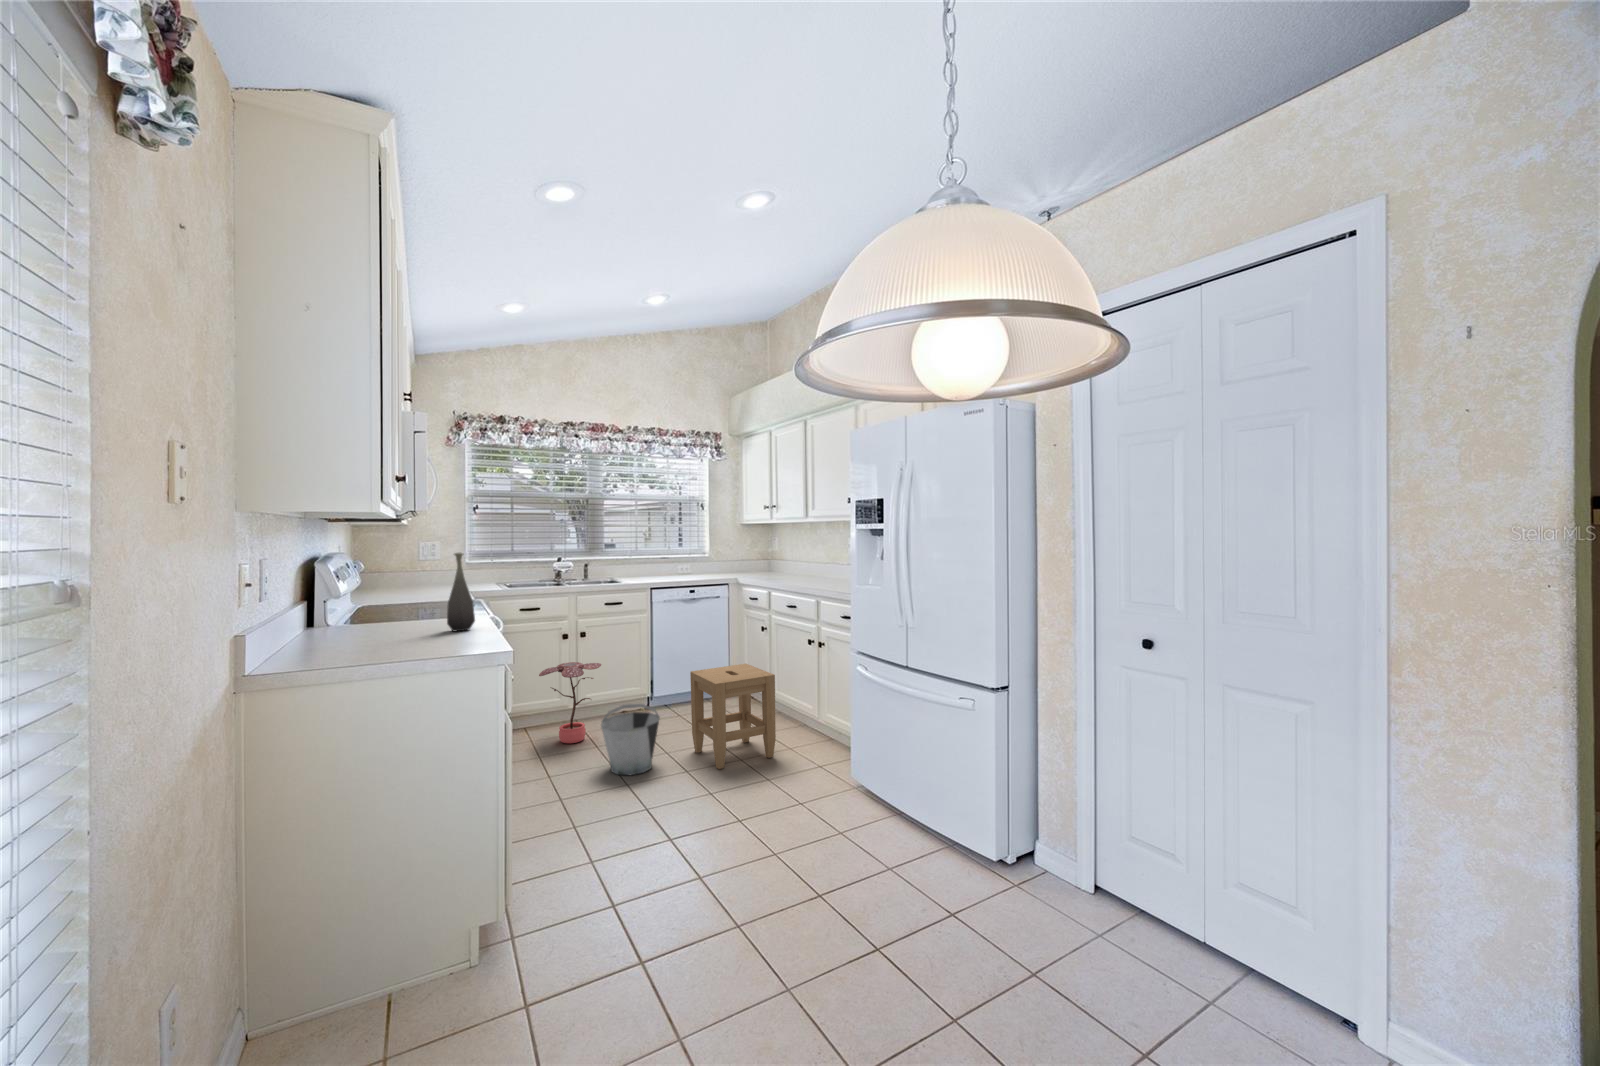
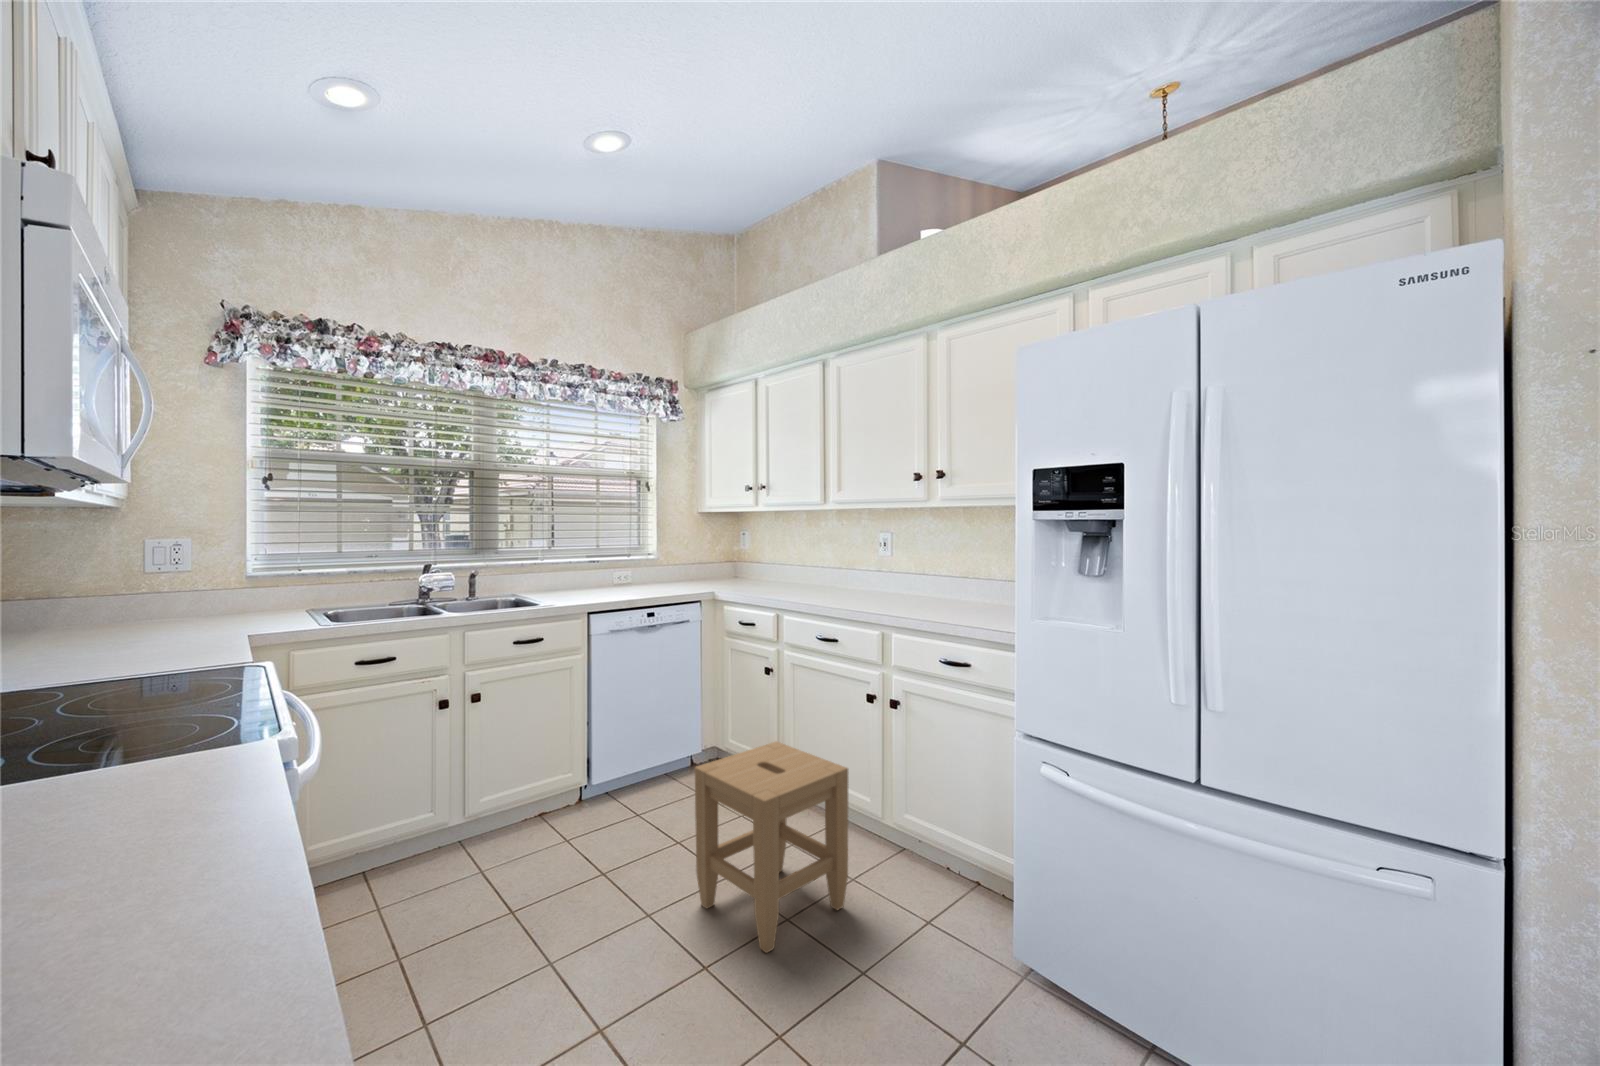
bottle: present [447,553,475,631] -> none [115,583,237,862]
potted plant: present [539,662,601,743] -> none [400,753,519,908]
bucket: present [601,704,660,775] -> none [542,838,656,996]

